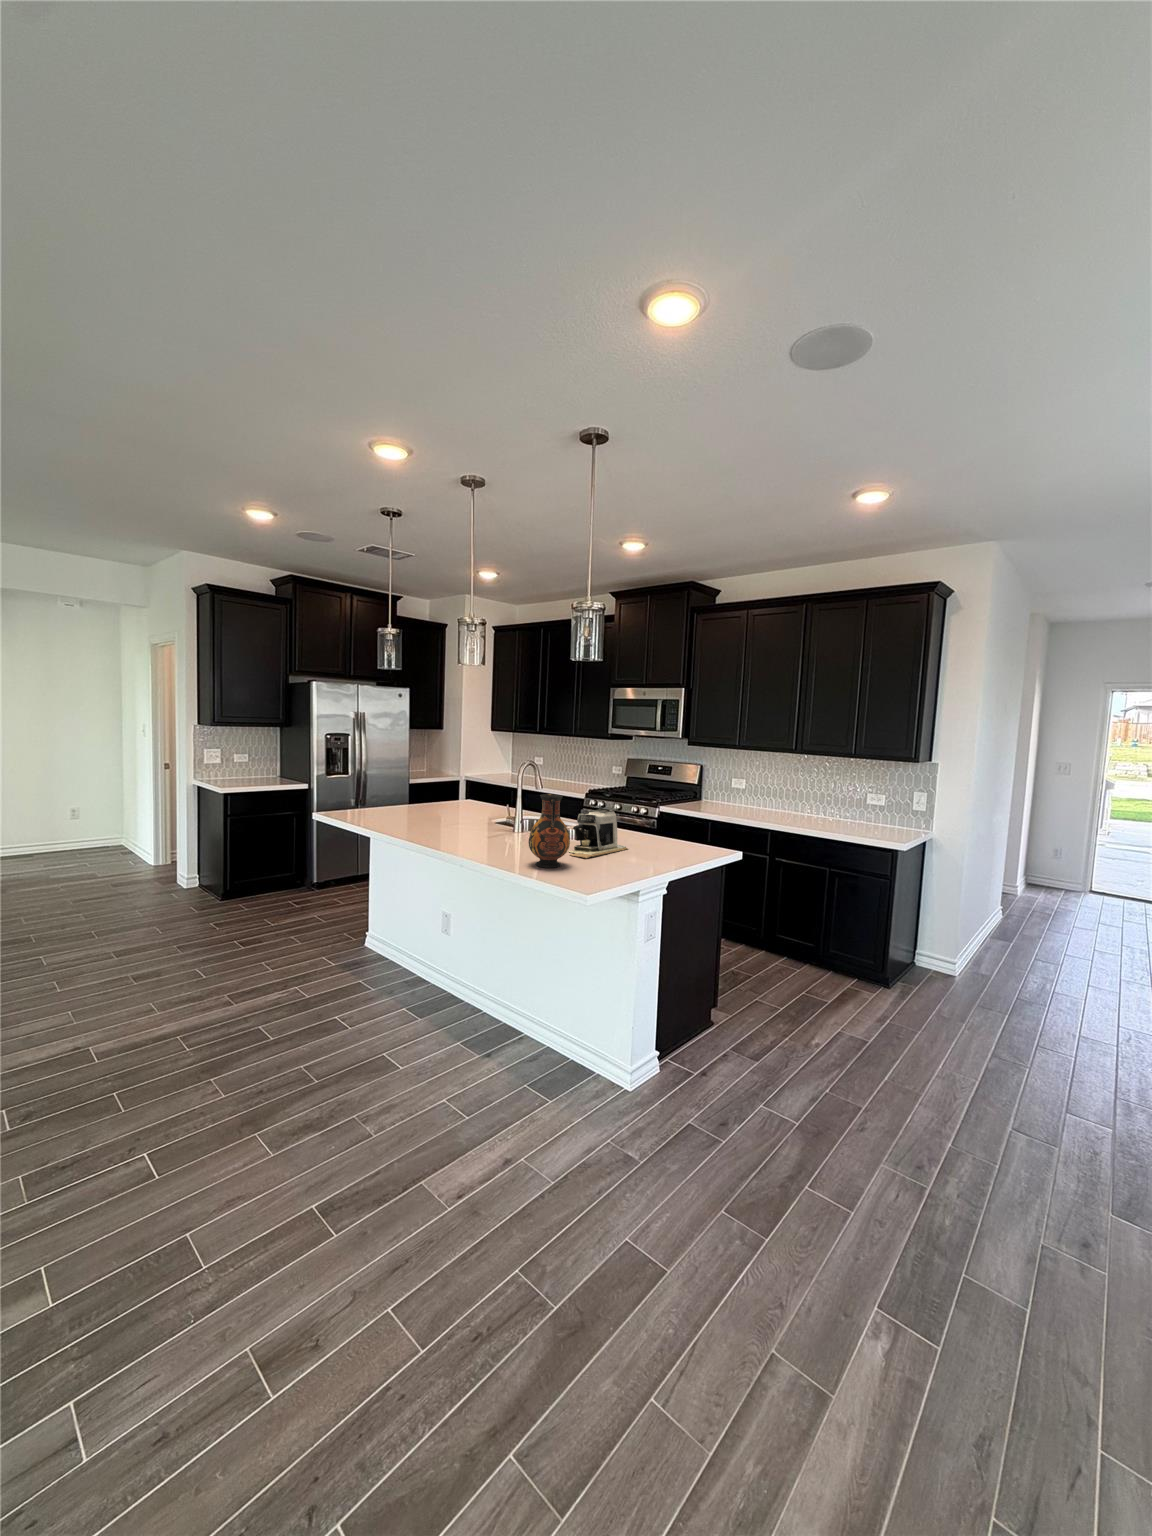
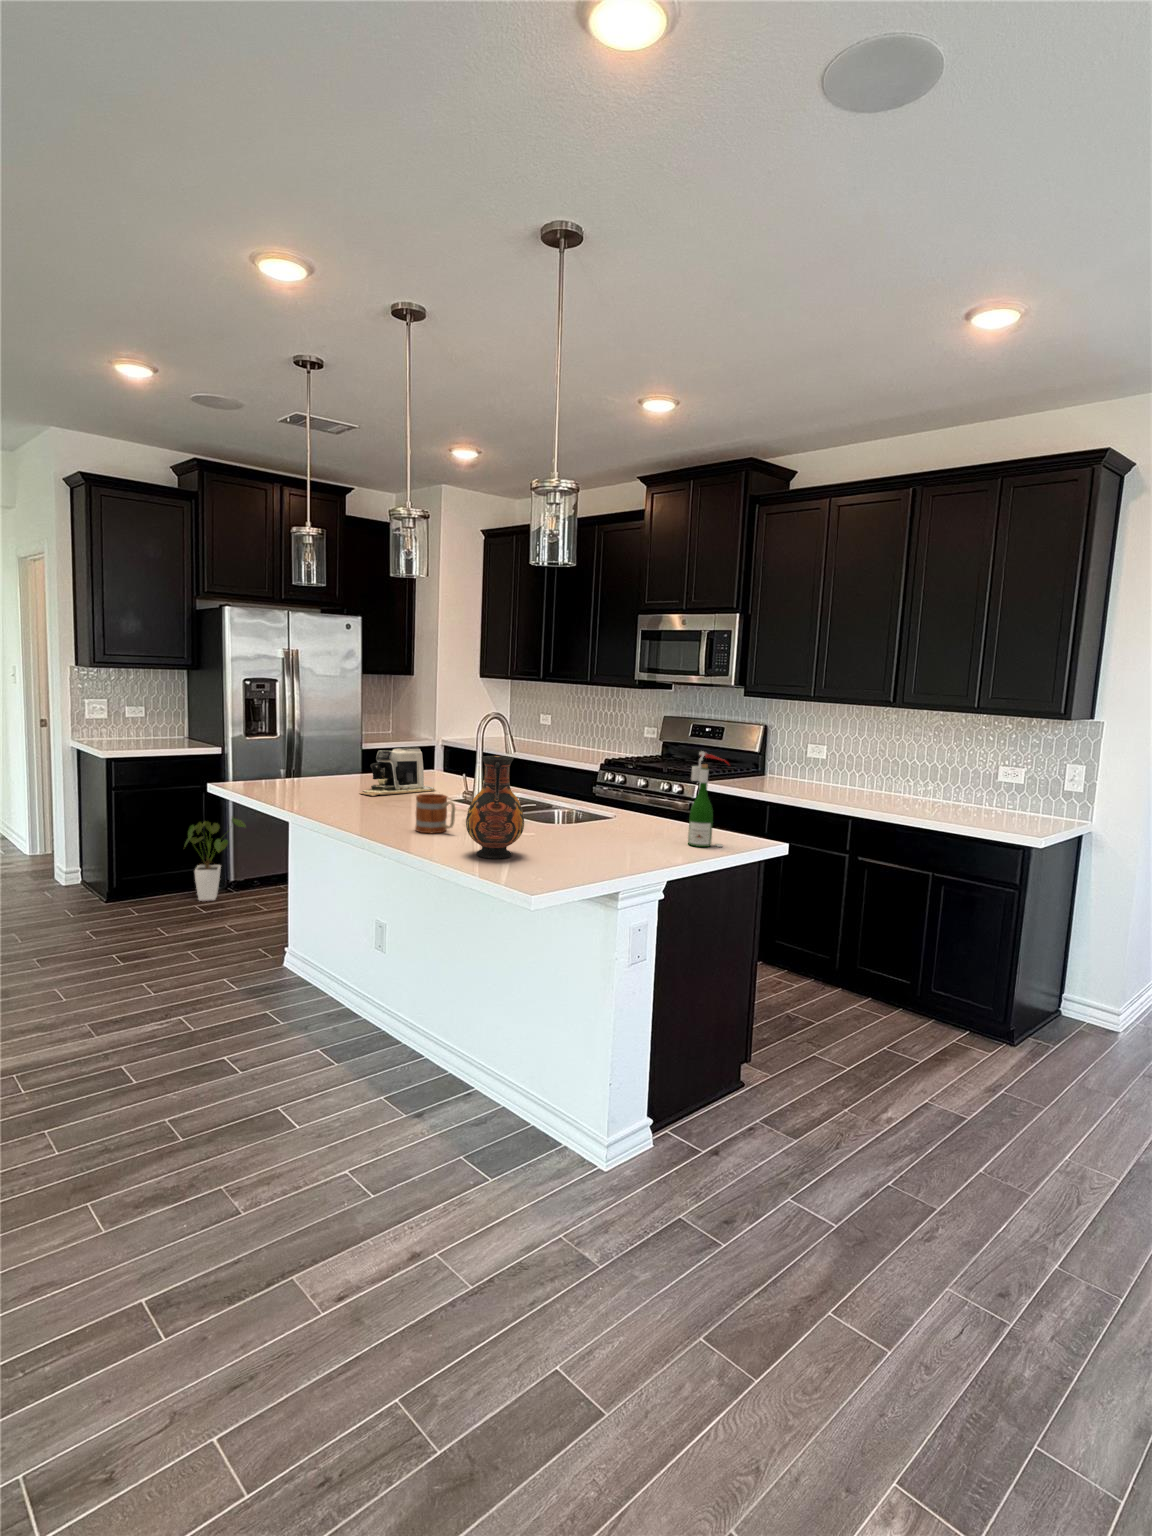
wine bottle: none [677,789,706,856] -> present [688,751,728,847]
coffee maker: present [569,809,628,859] -> present [360,747,435,796]
mug: none [483,820,514,849] -> present [415,794,455,833]
house plant: none [282,834,327,898] -> present [185,818,246,901]

